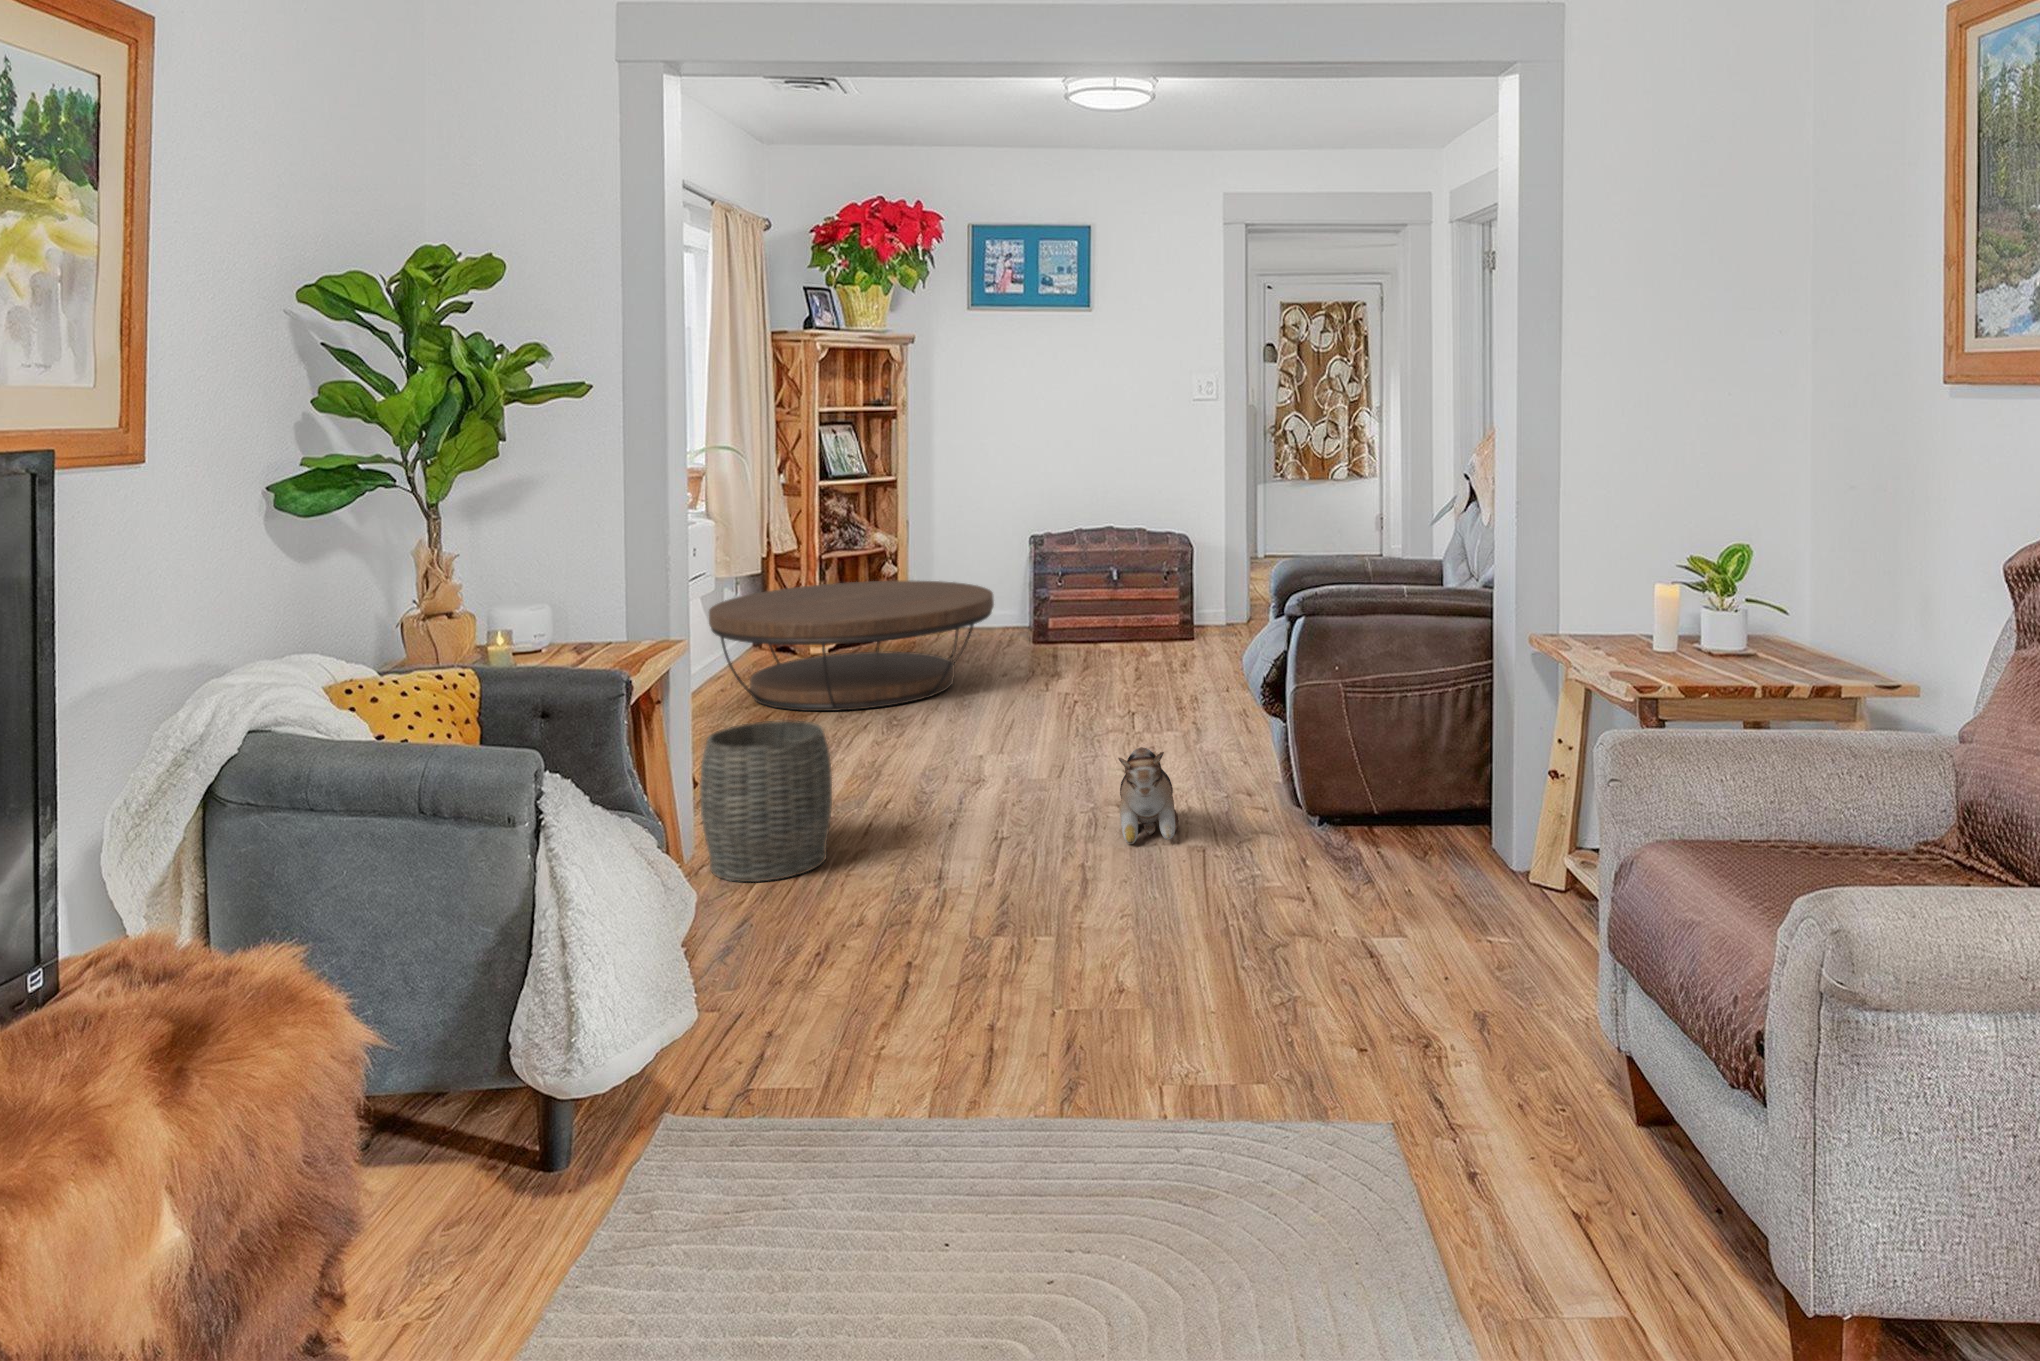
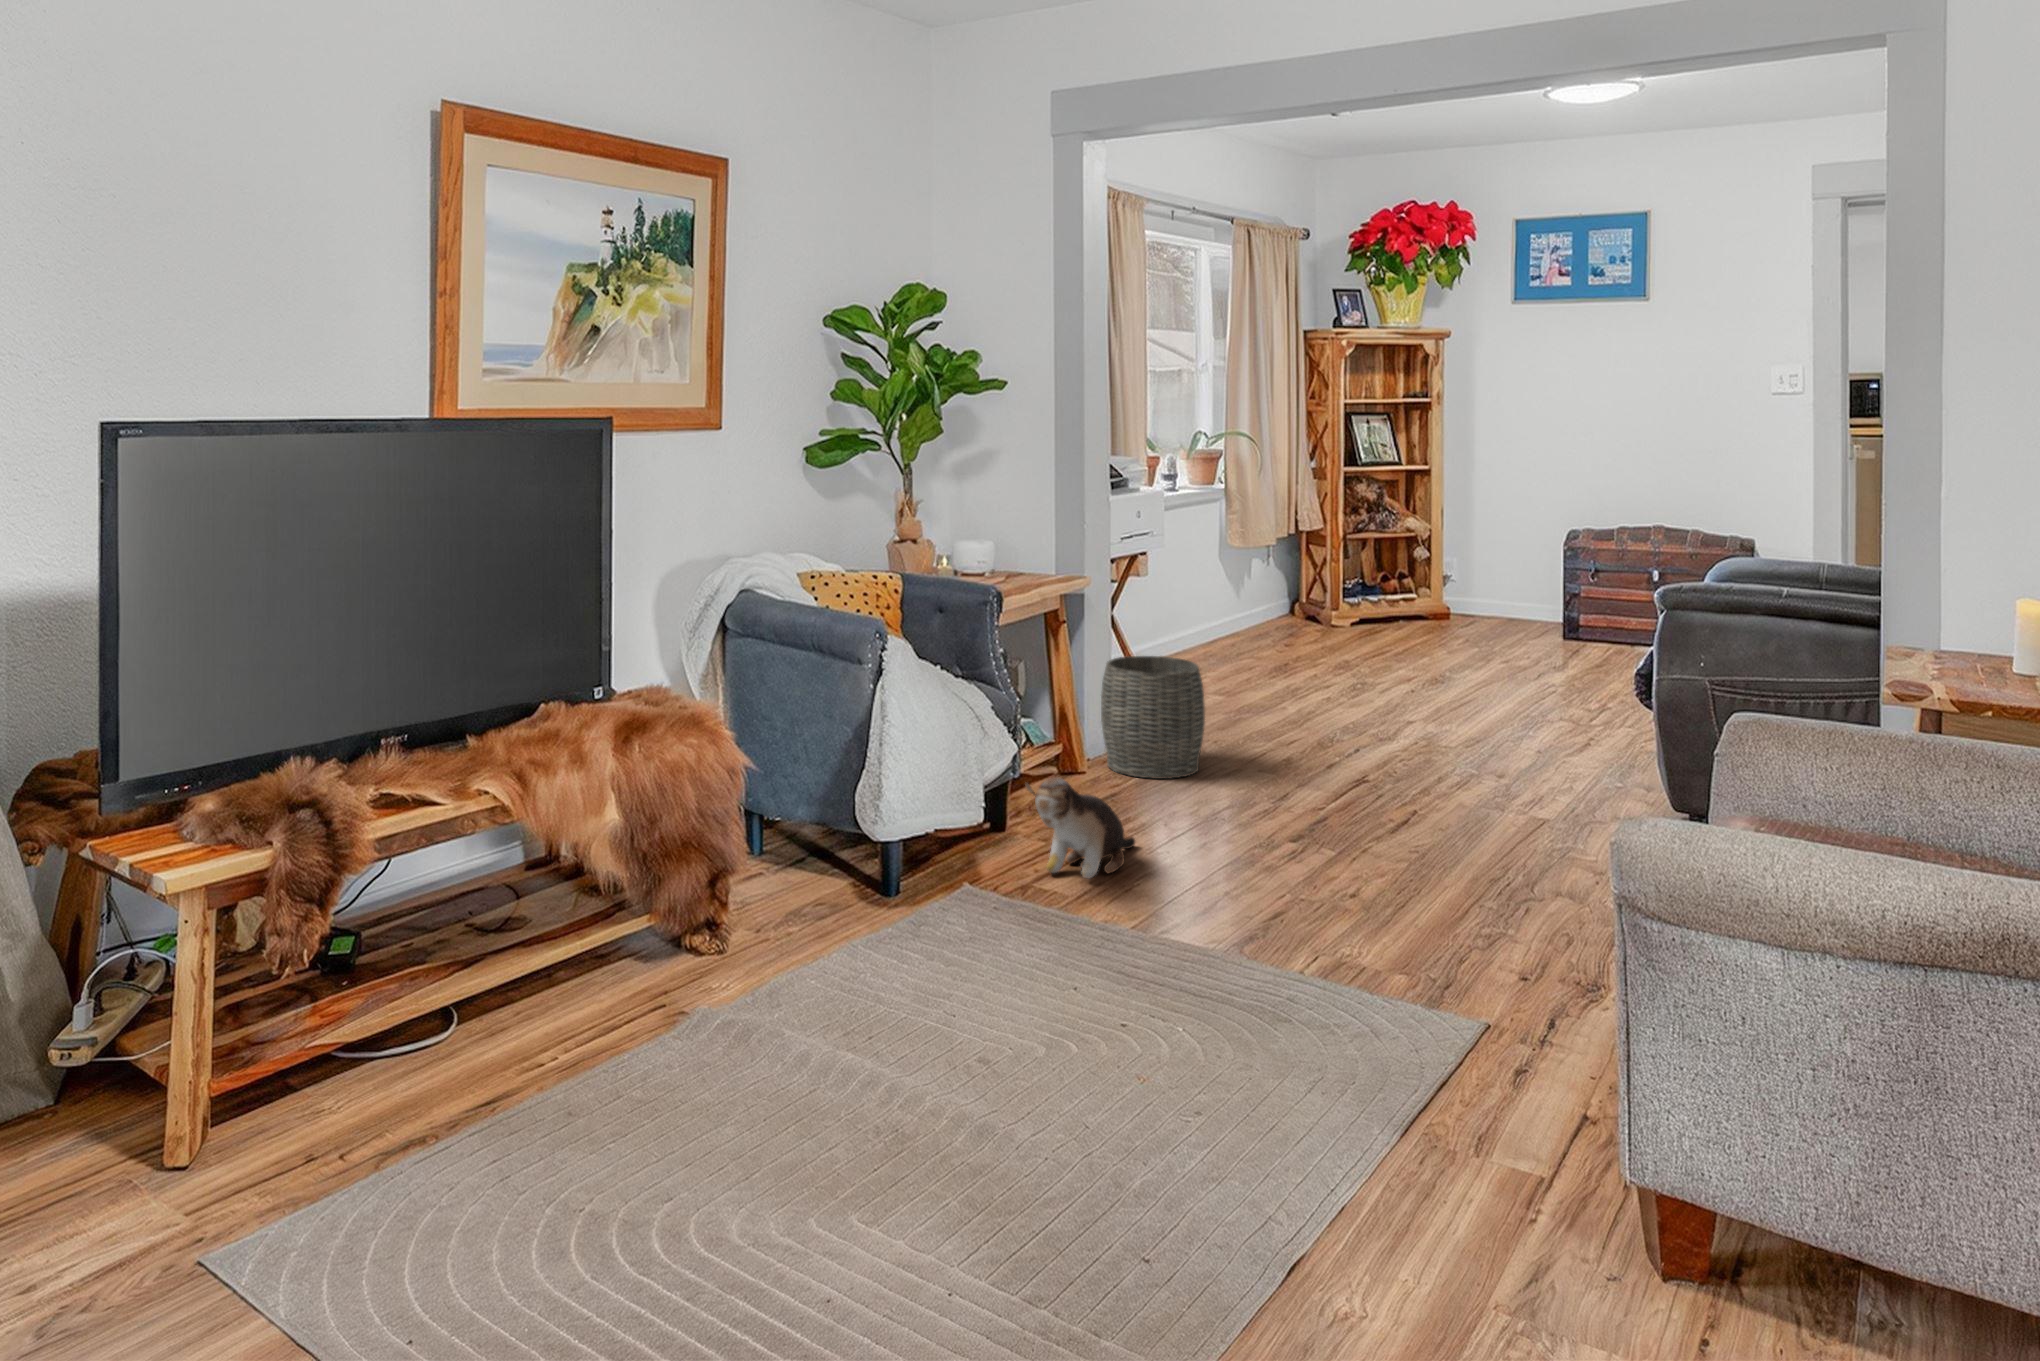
coffee table: present [709,581,994,711] -> none [1213,560,1483,675]
plush toy: present [1118,747,1178,844] -> present [1025,777,1135,878]

